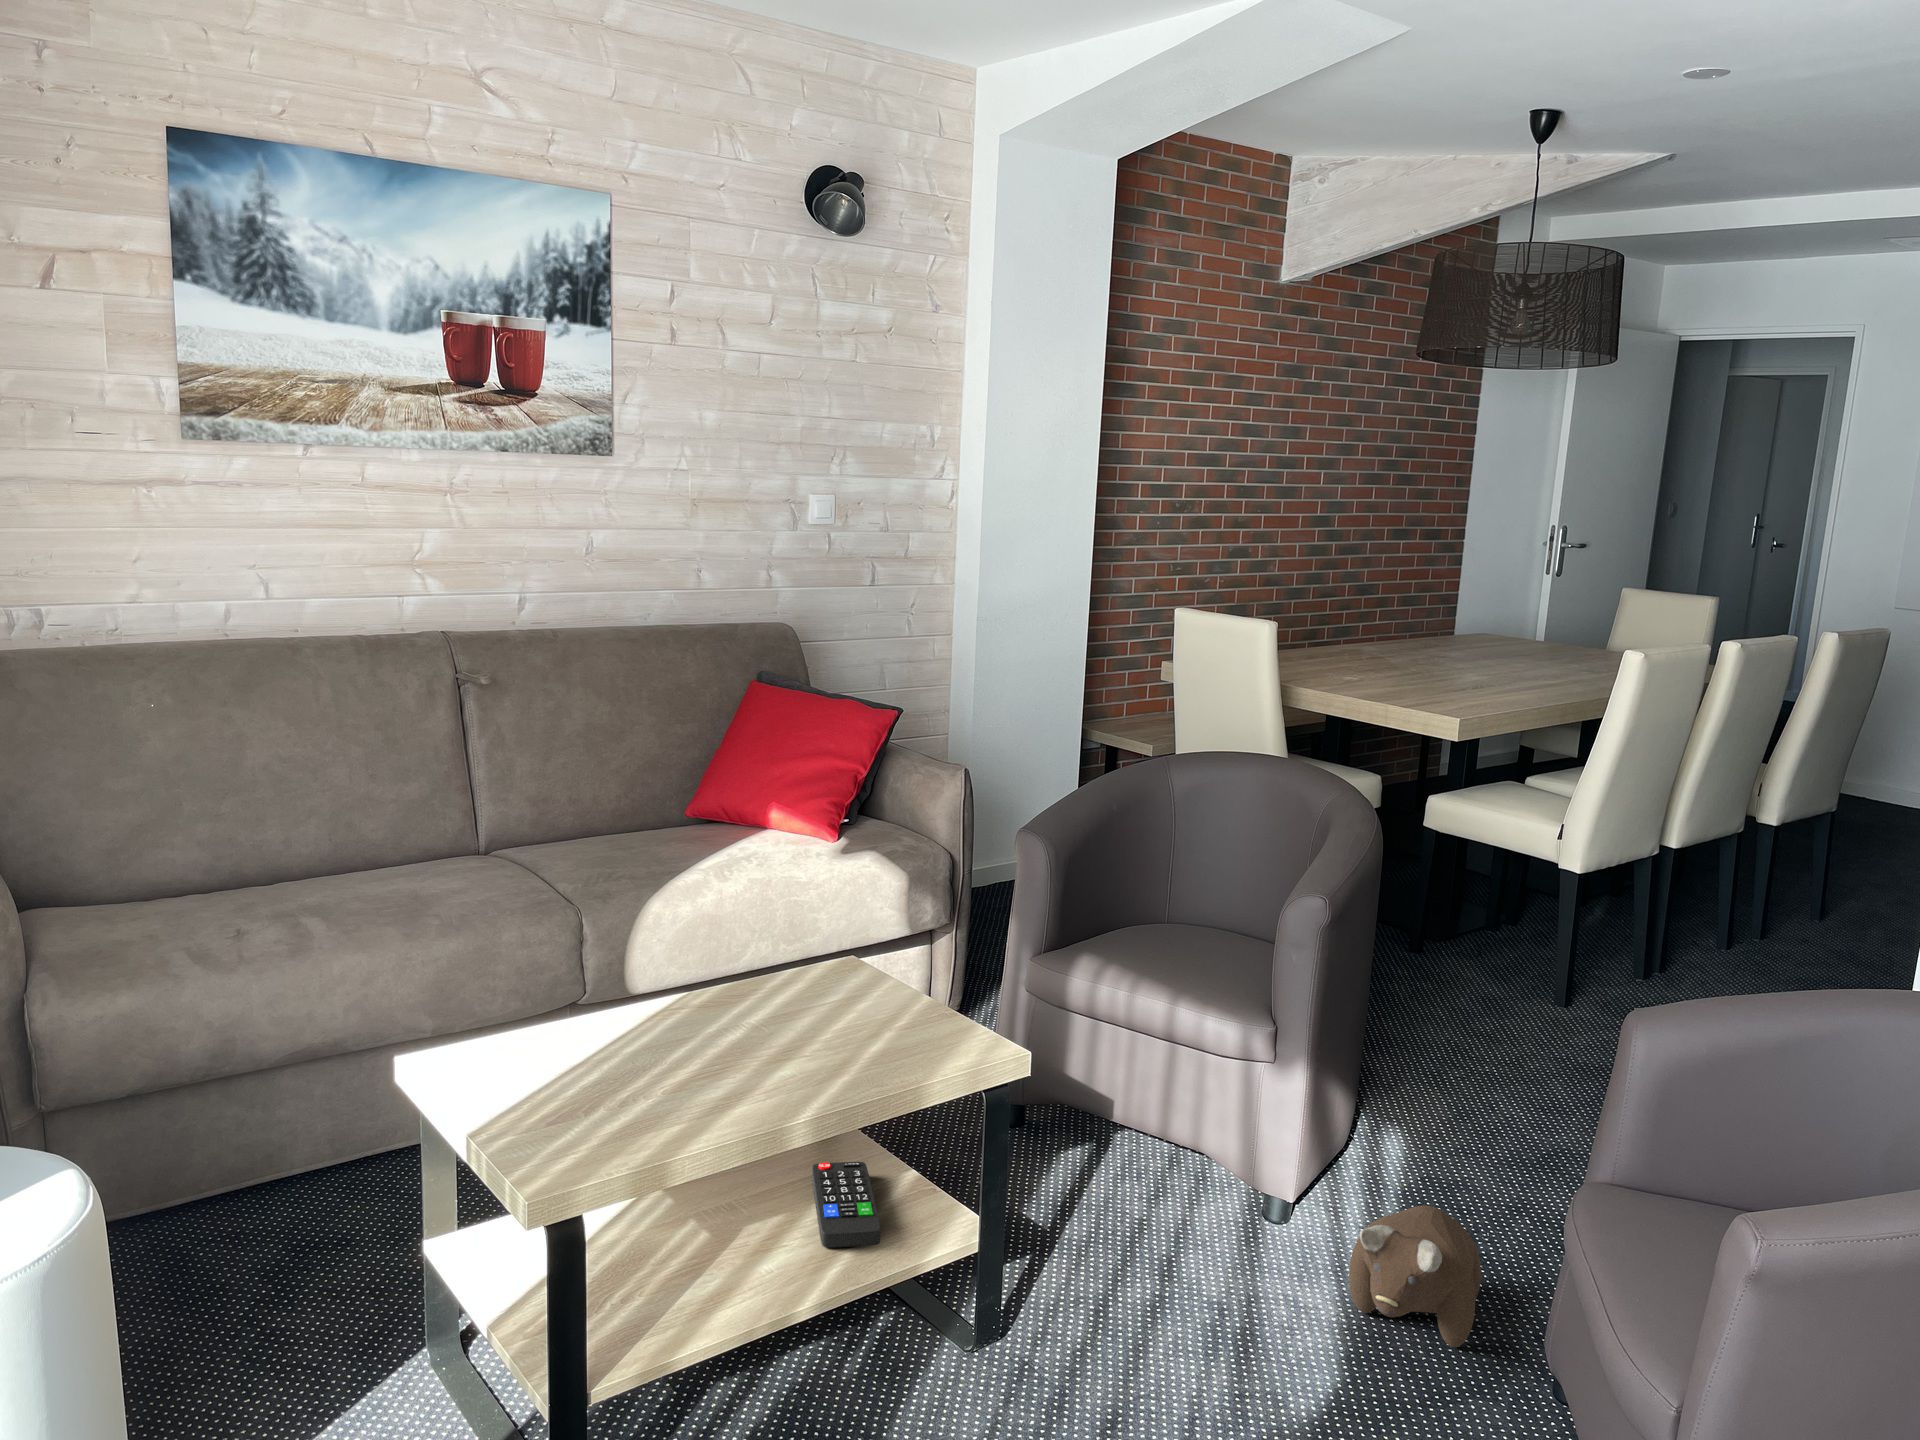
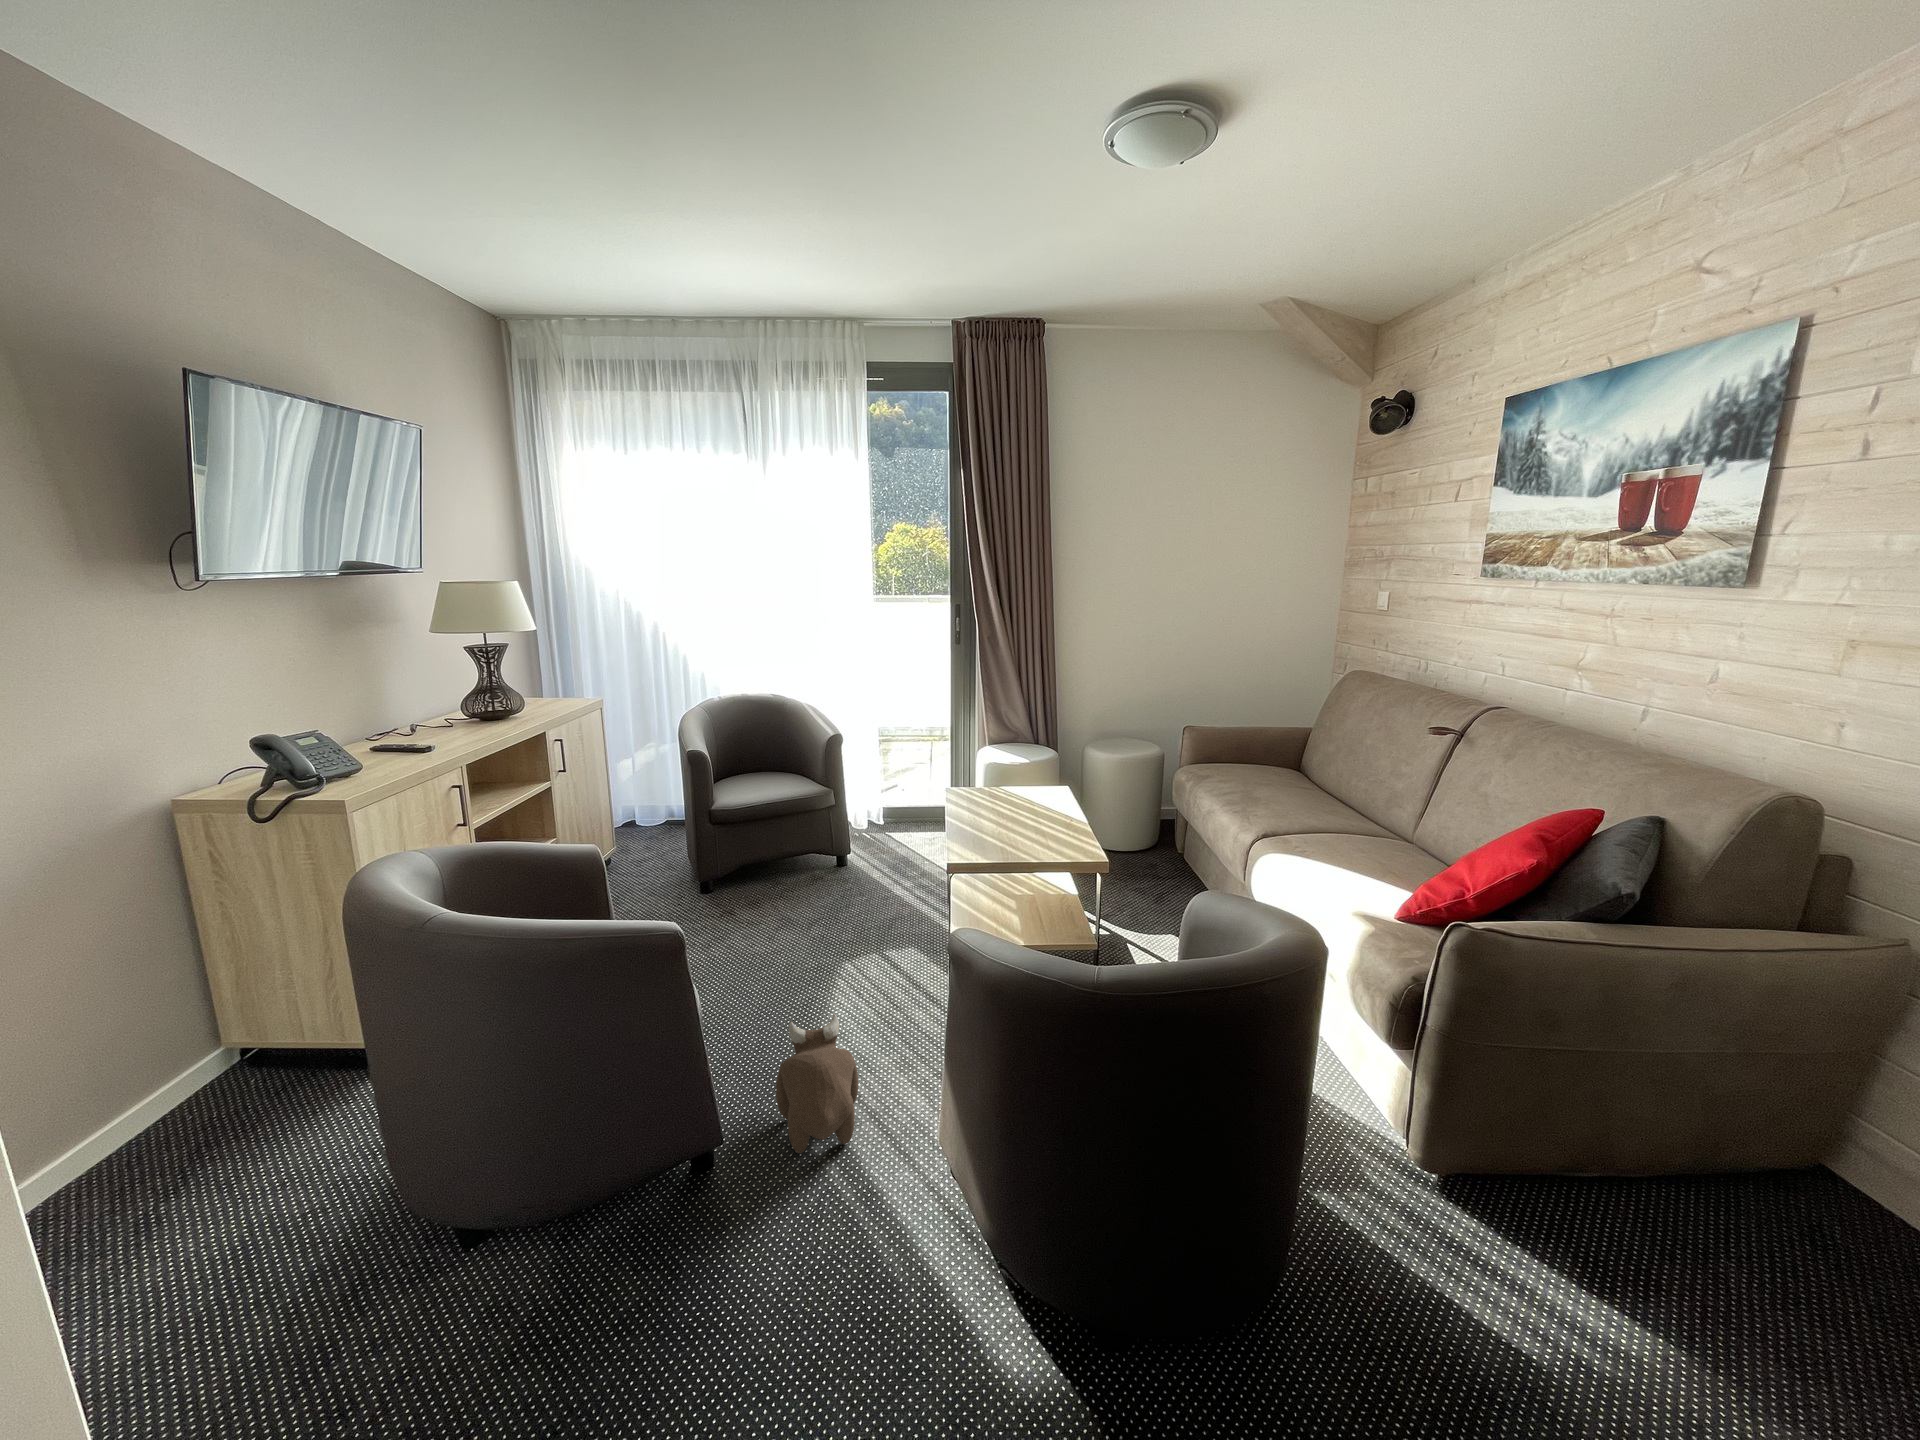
remote control: present [812,1162,881,1247] -> none [987,895,1054,925]

